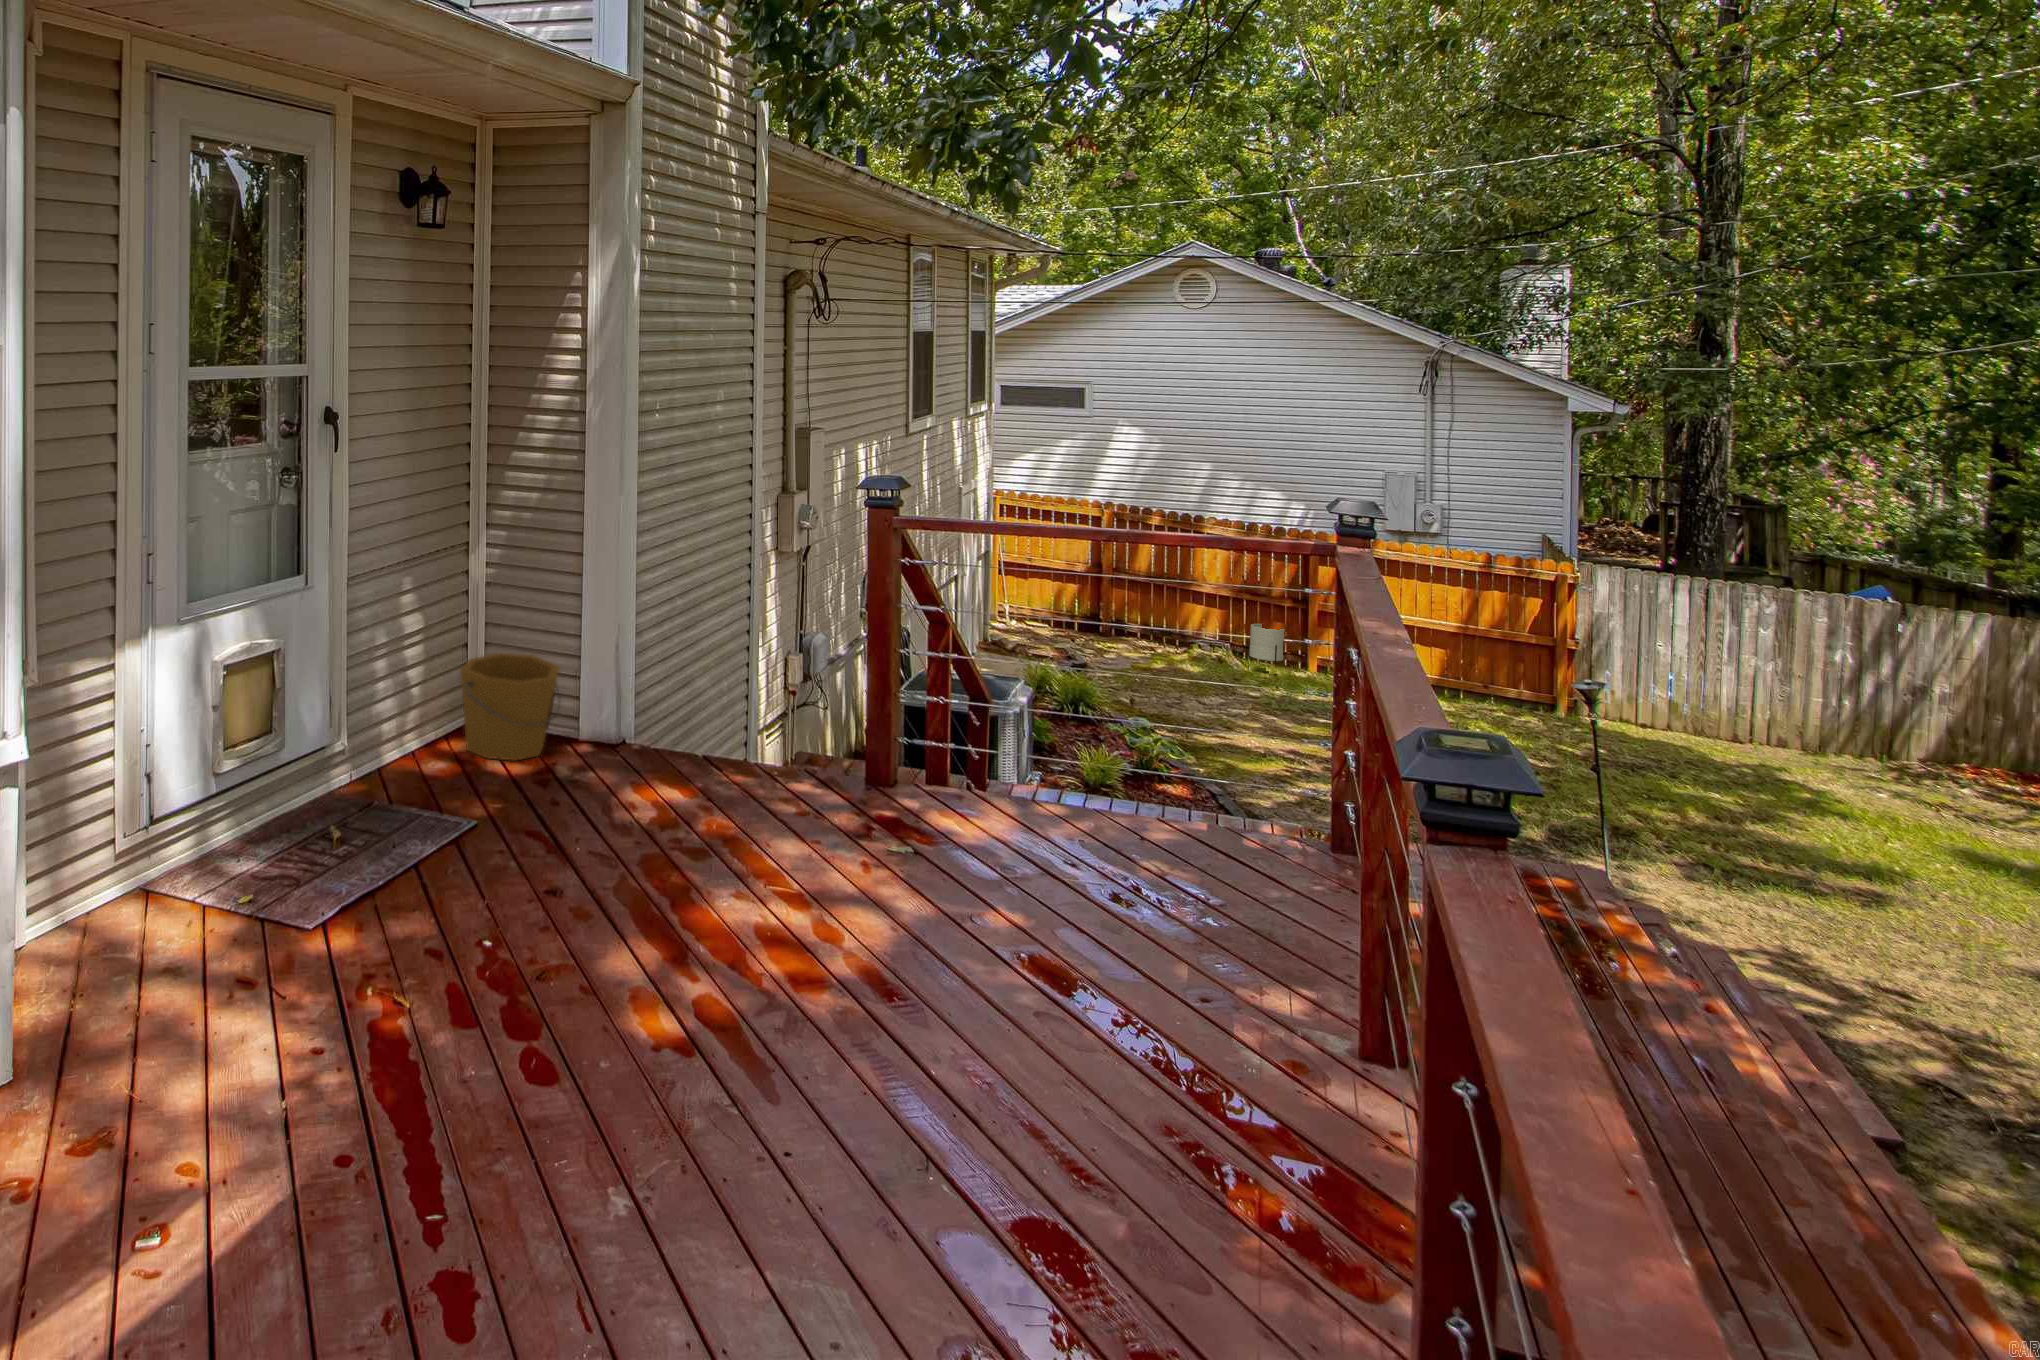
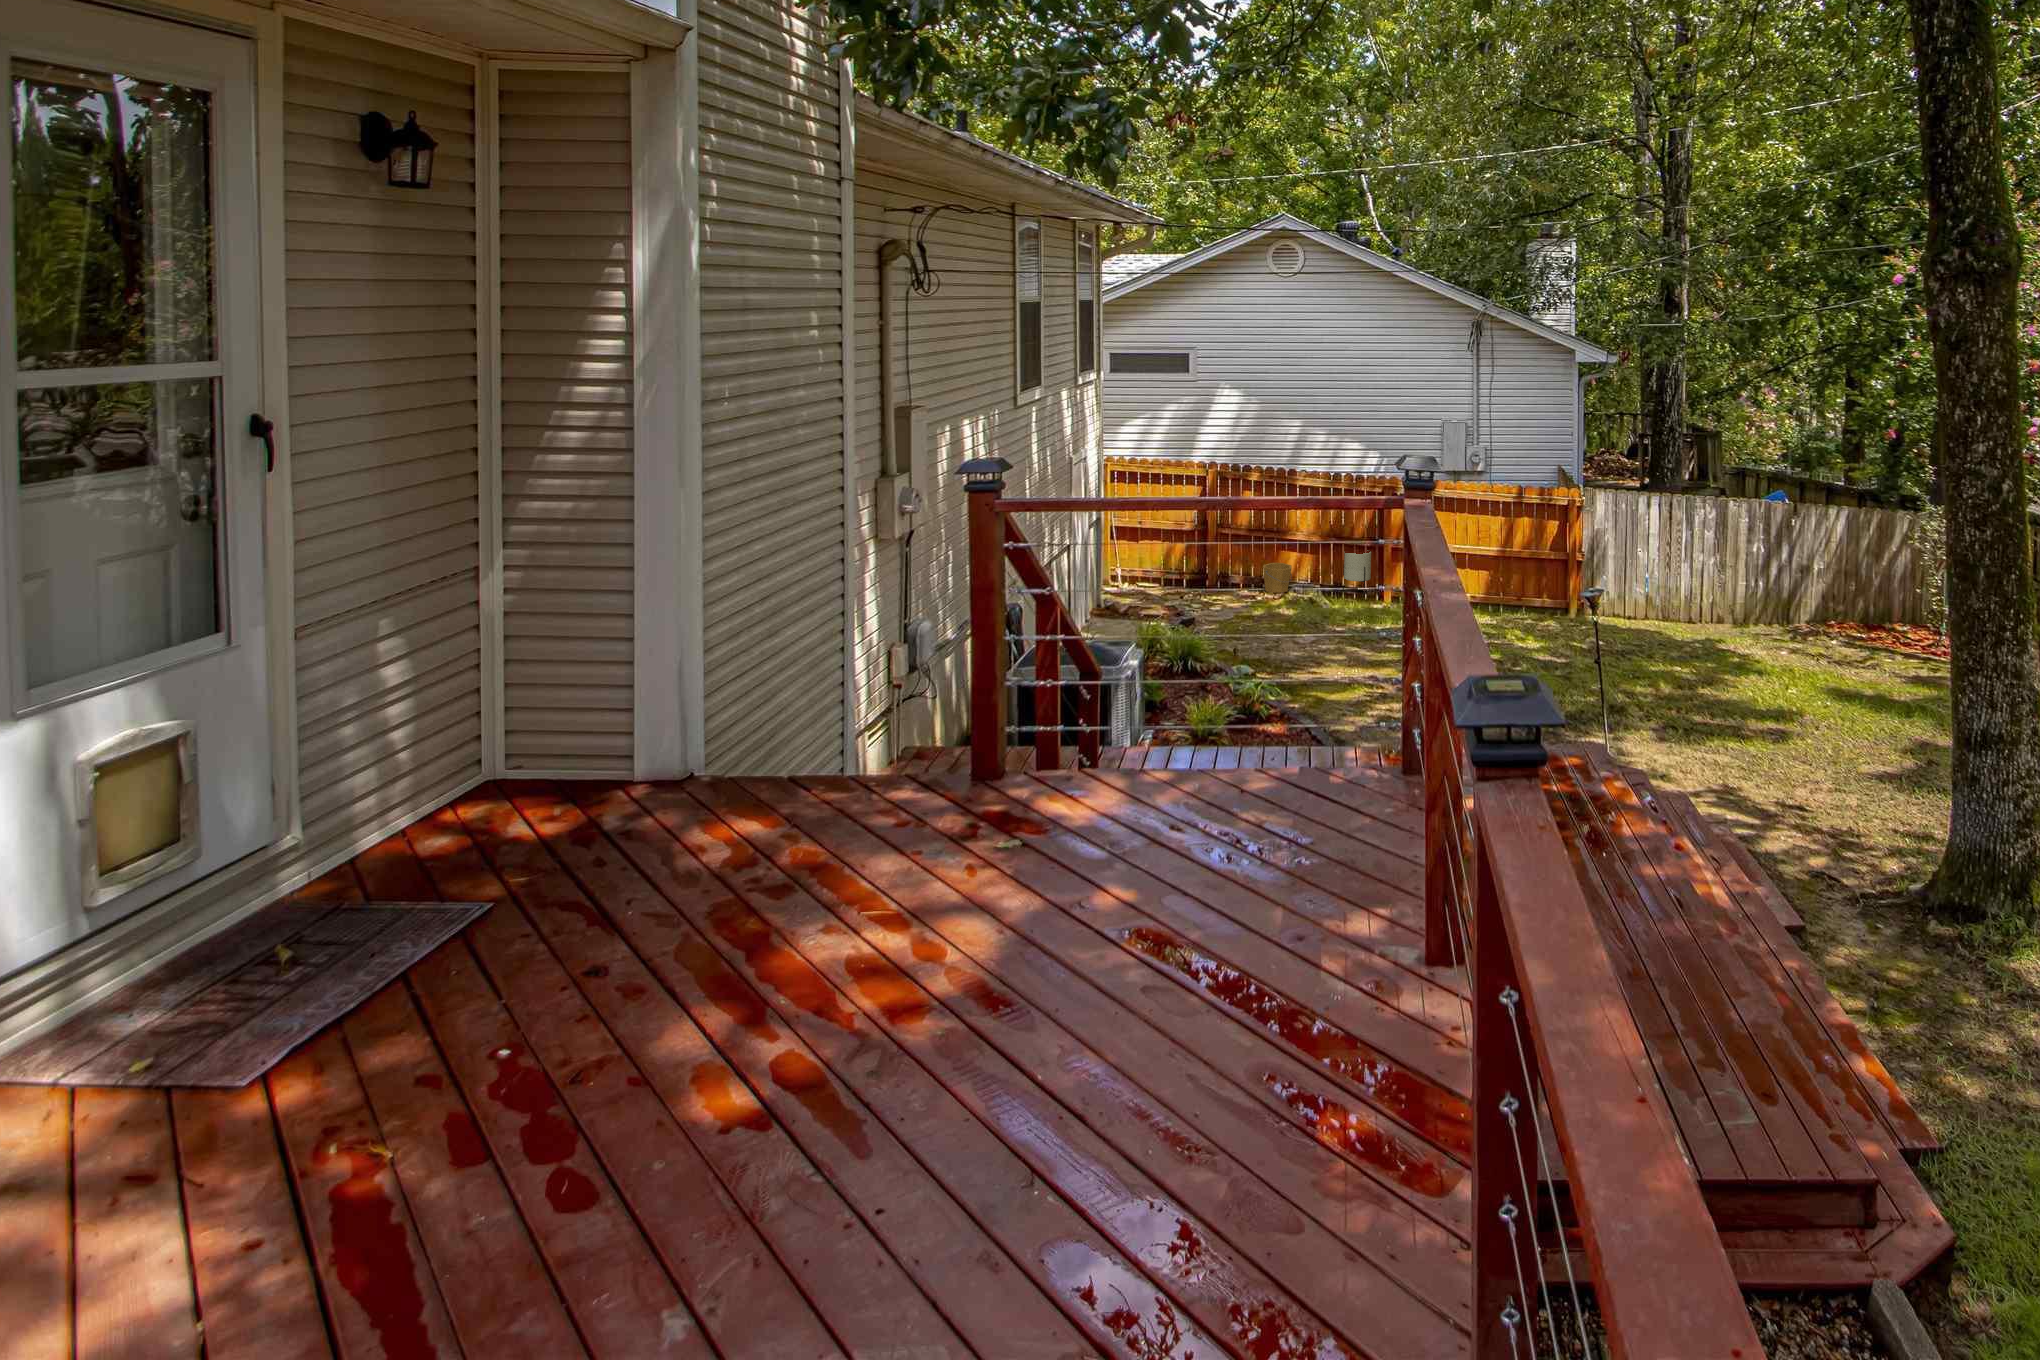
bucket: present [460,653,560,761] -> present [1263,563,1292,592]

